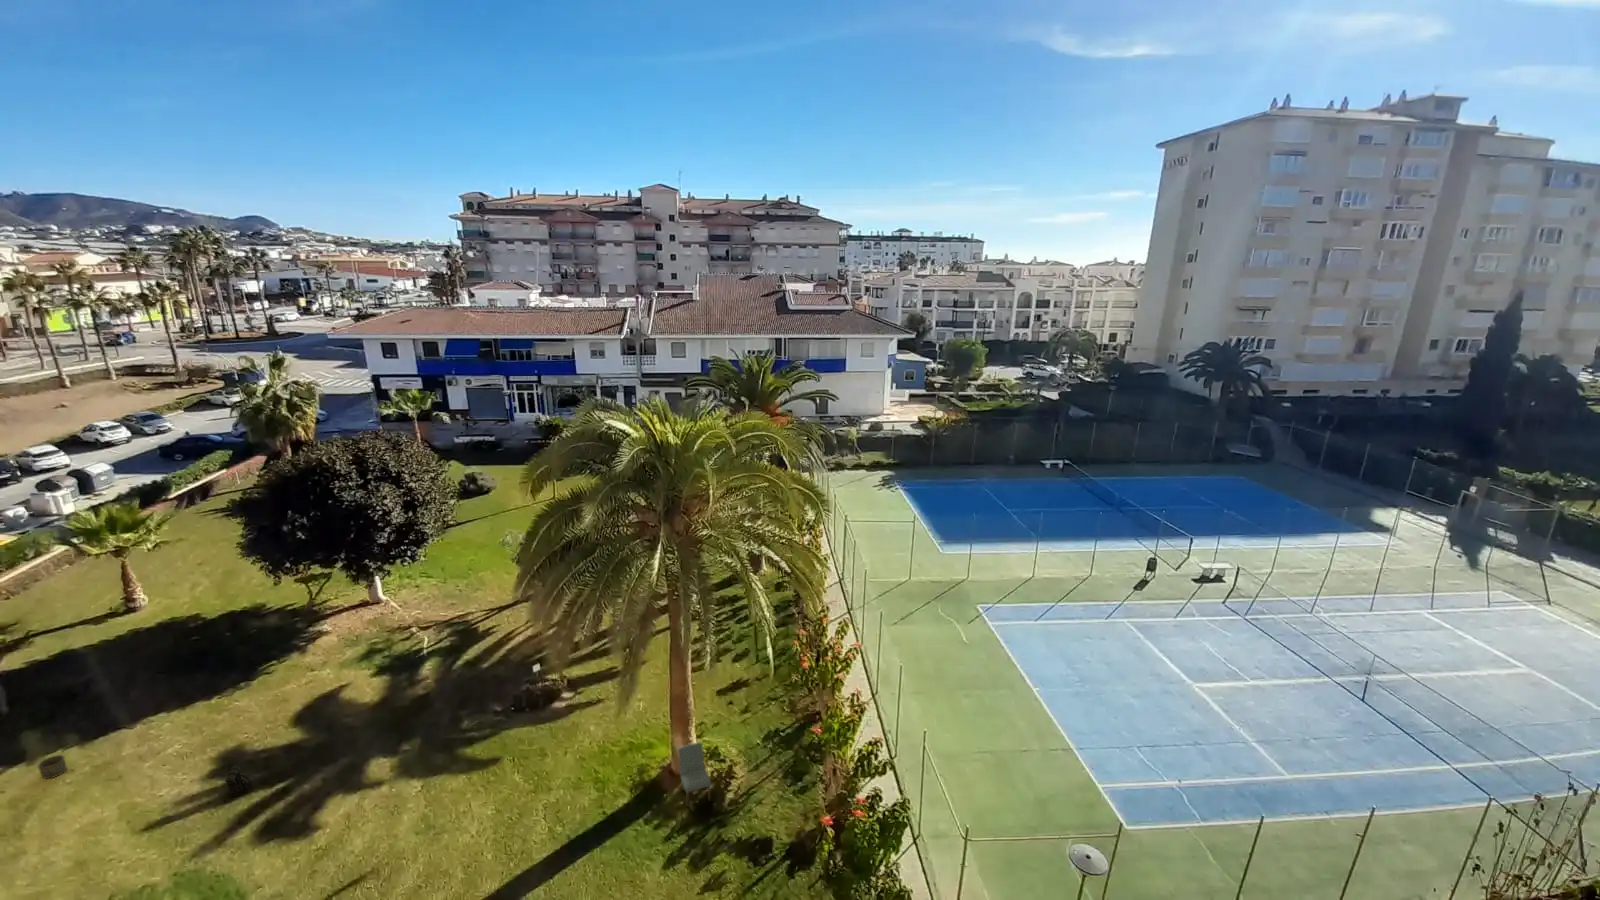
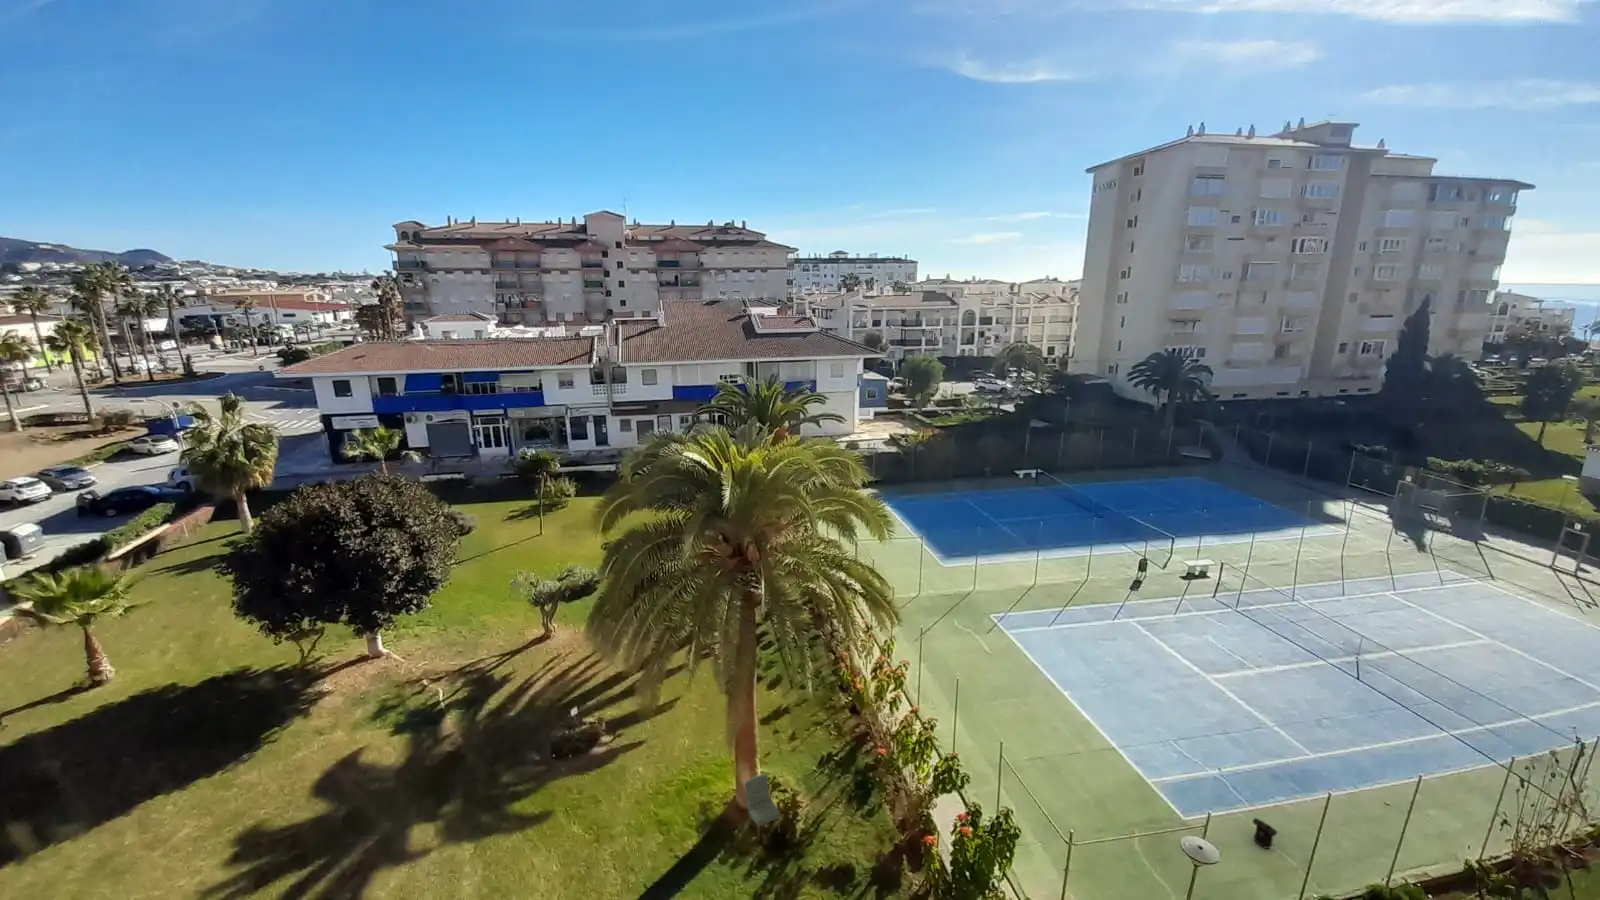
wooden bucket: present [38,755,66,779] -> none [36,849,68,878]
backpack: present [225,765,251,796] -> present [1253,818,1277,849]

